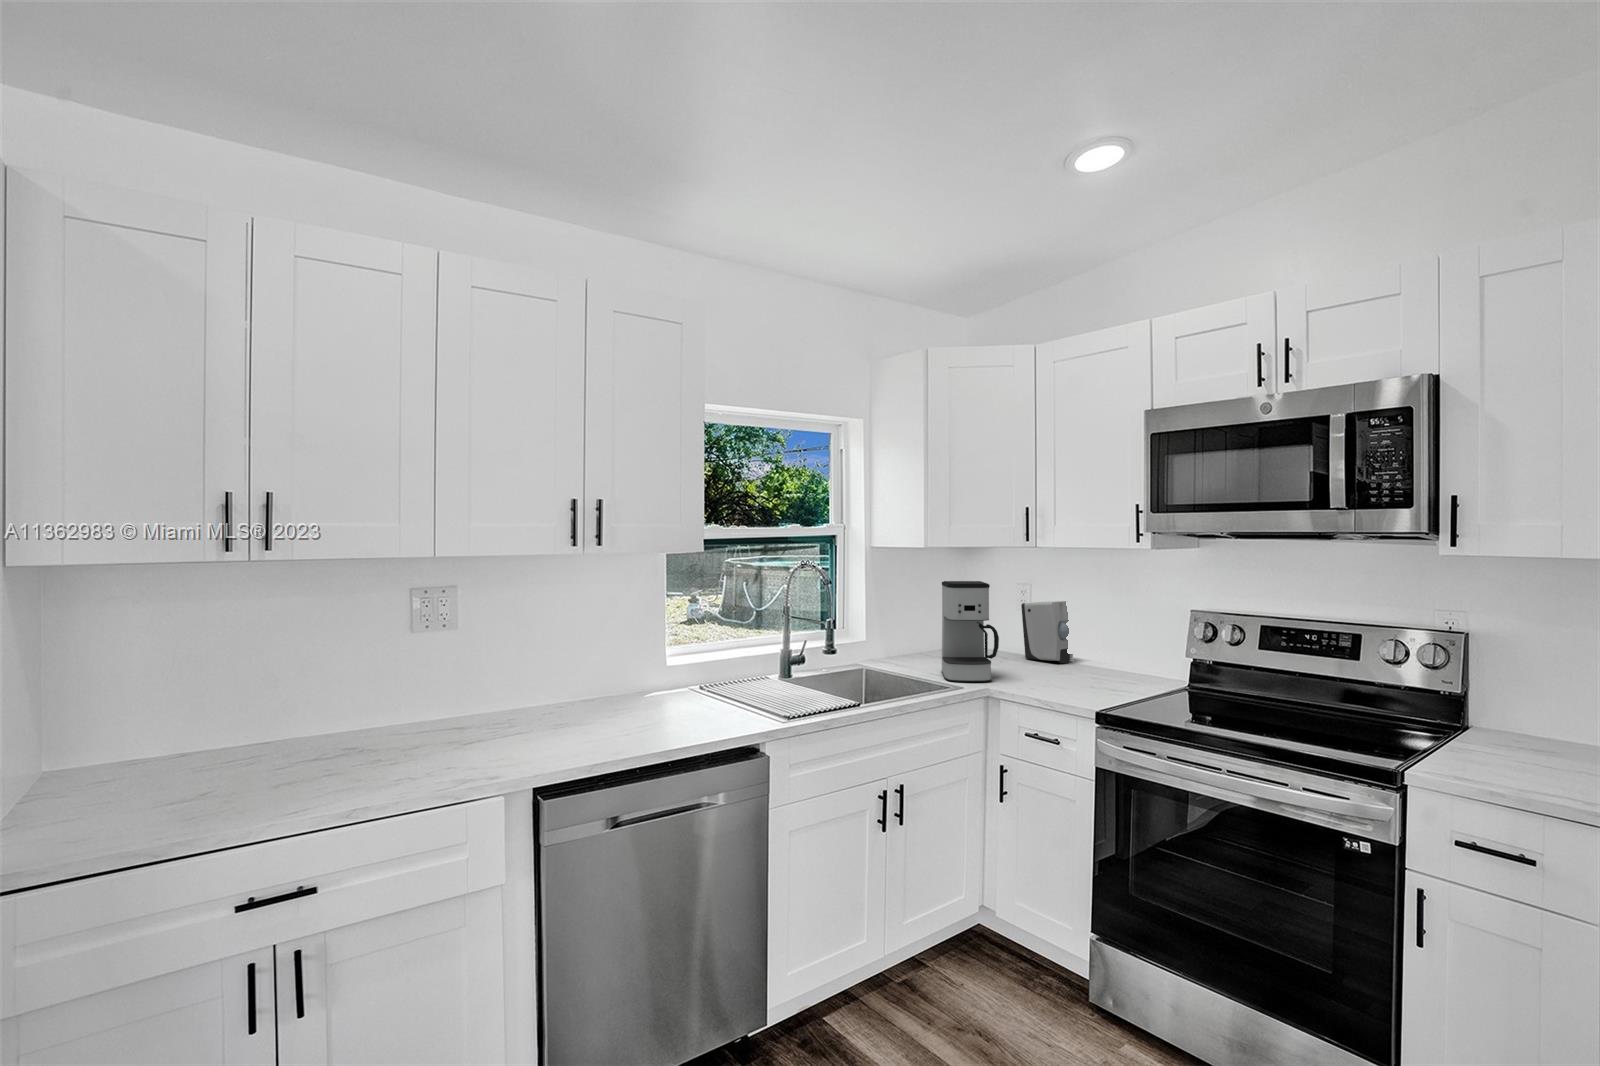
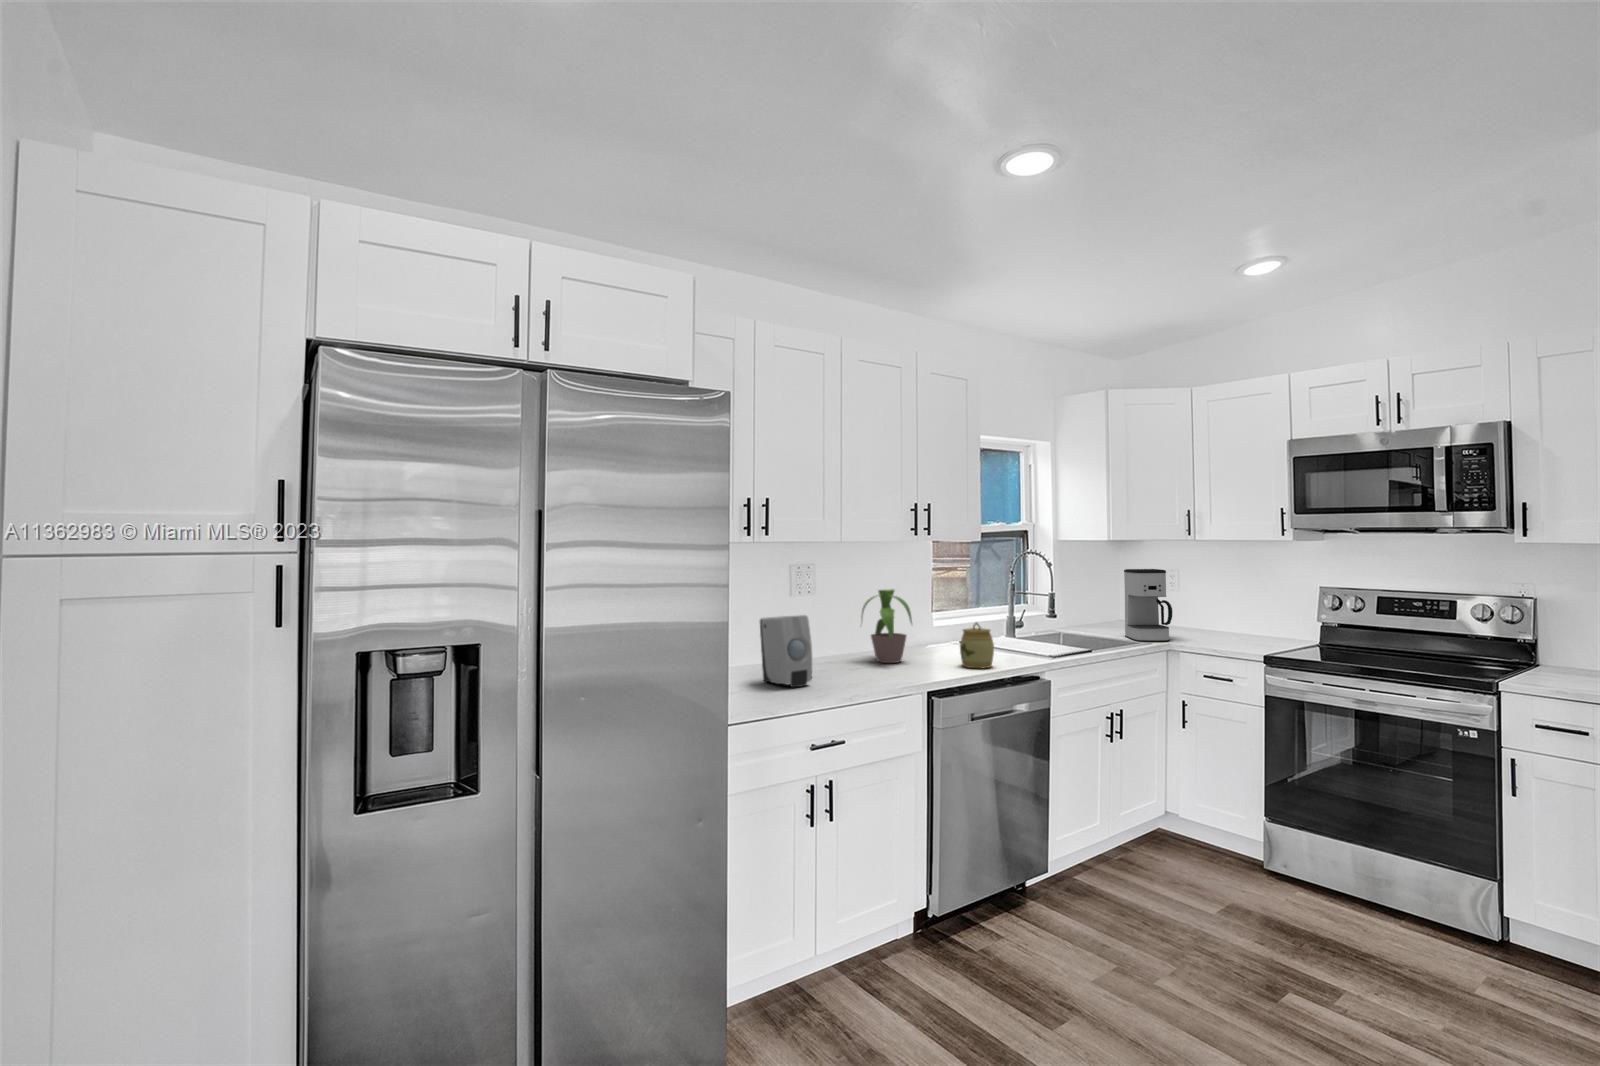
soap dispenser: present [1021,601,1073,663] -> present [760,615,812,687]
potted plant: none [487,612,590,725] -> present [861,589,912,663]
jar: none [631,665,684,737] -> present [960,623,994,668]

